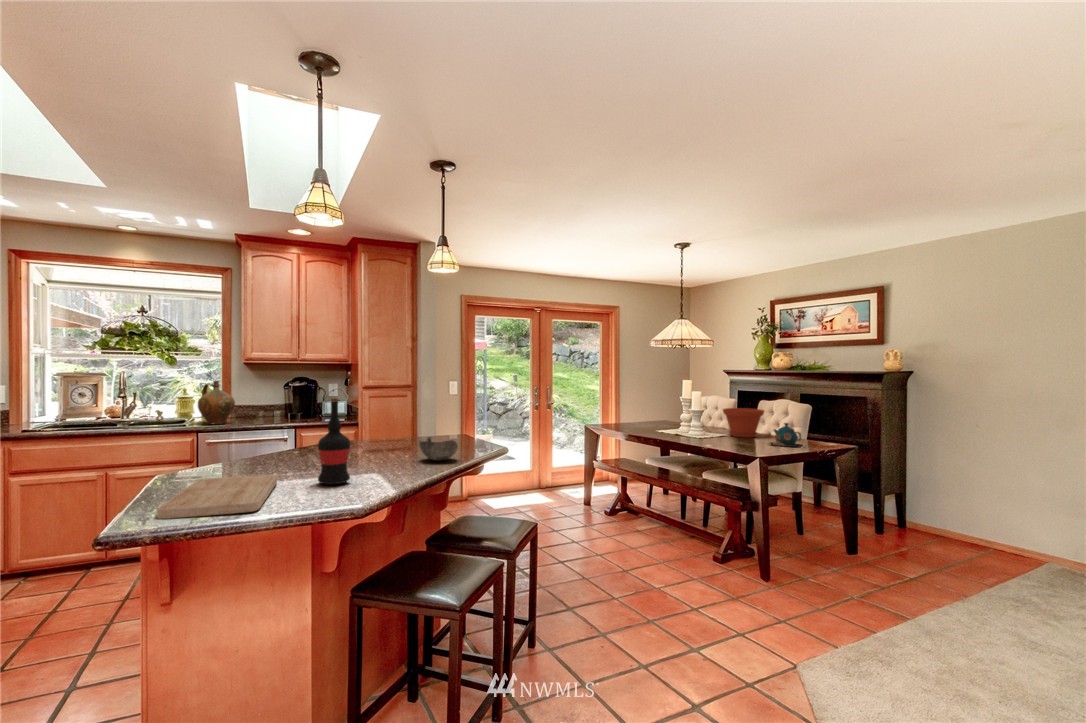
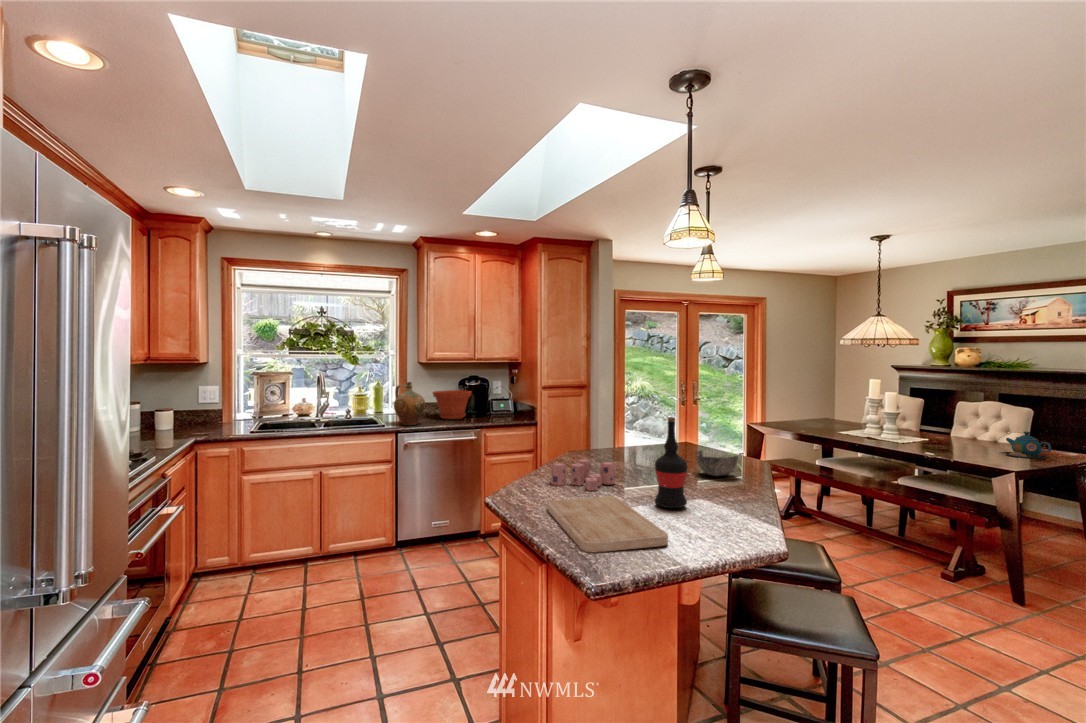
plant pot: present [723,408,764,438] -> present [433,390,472,419]
candle: none [252,445,319,473] -> present [551,459,615,491]

